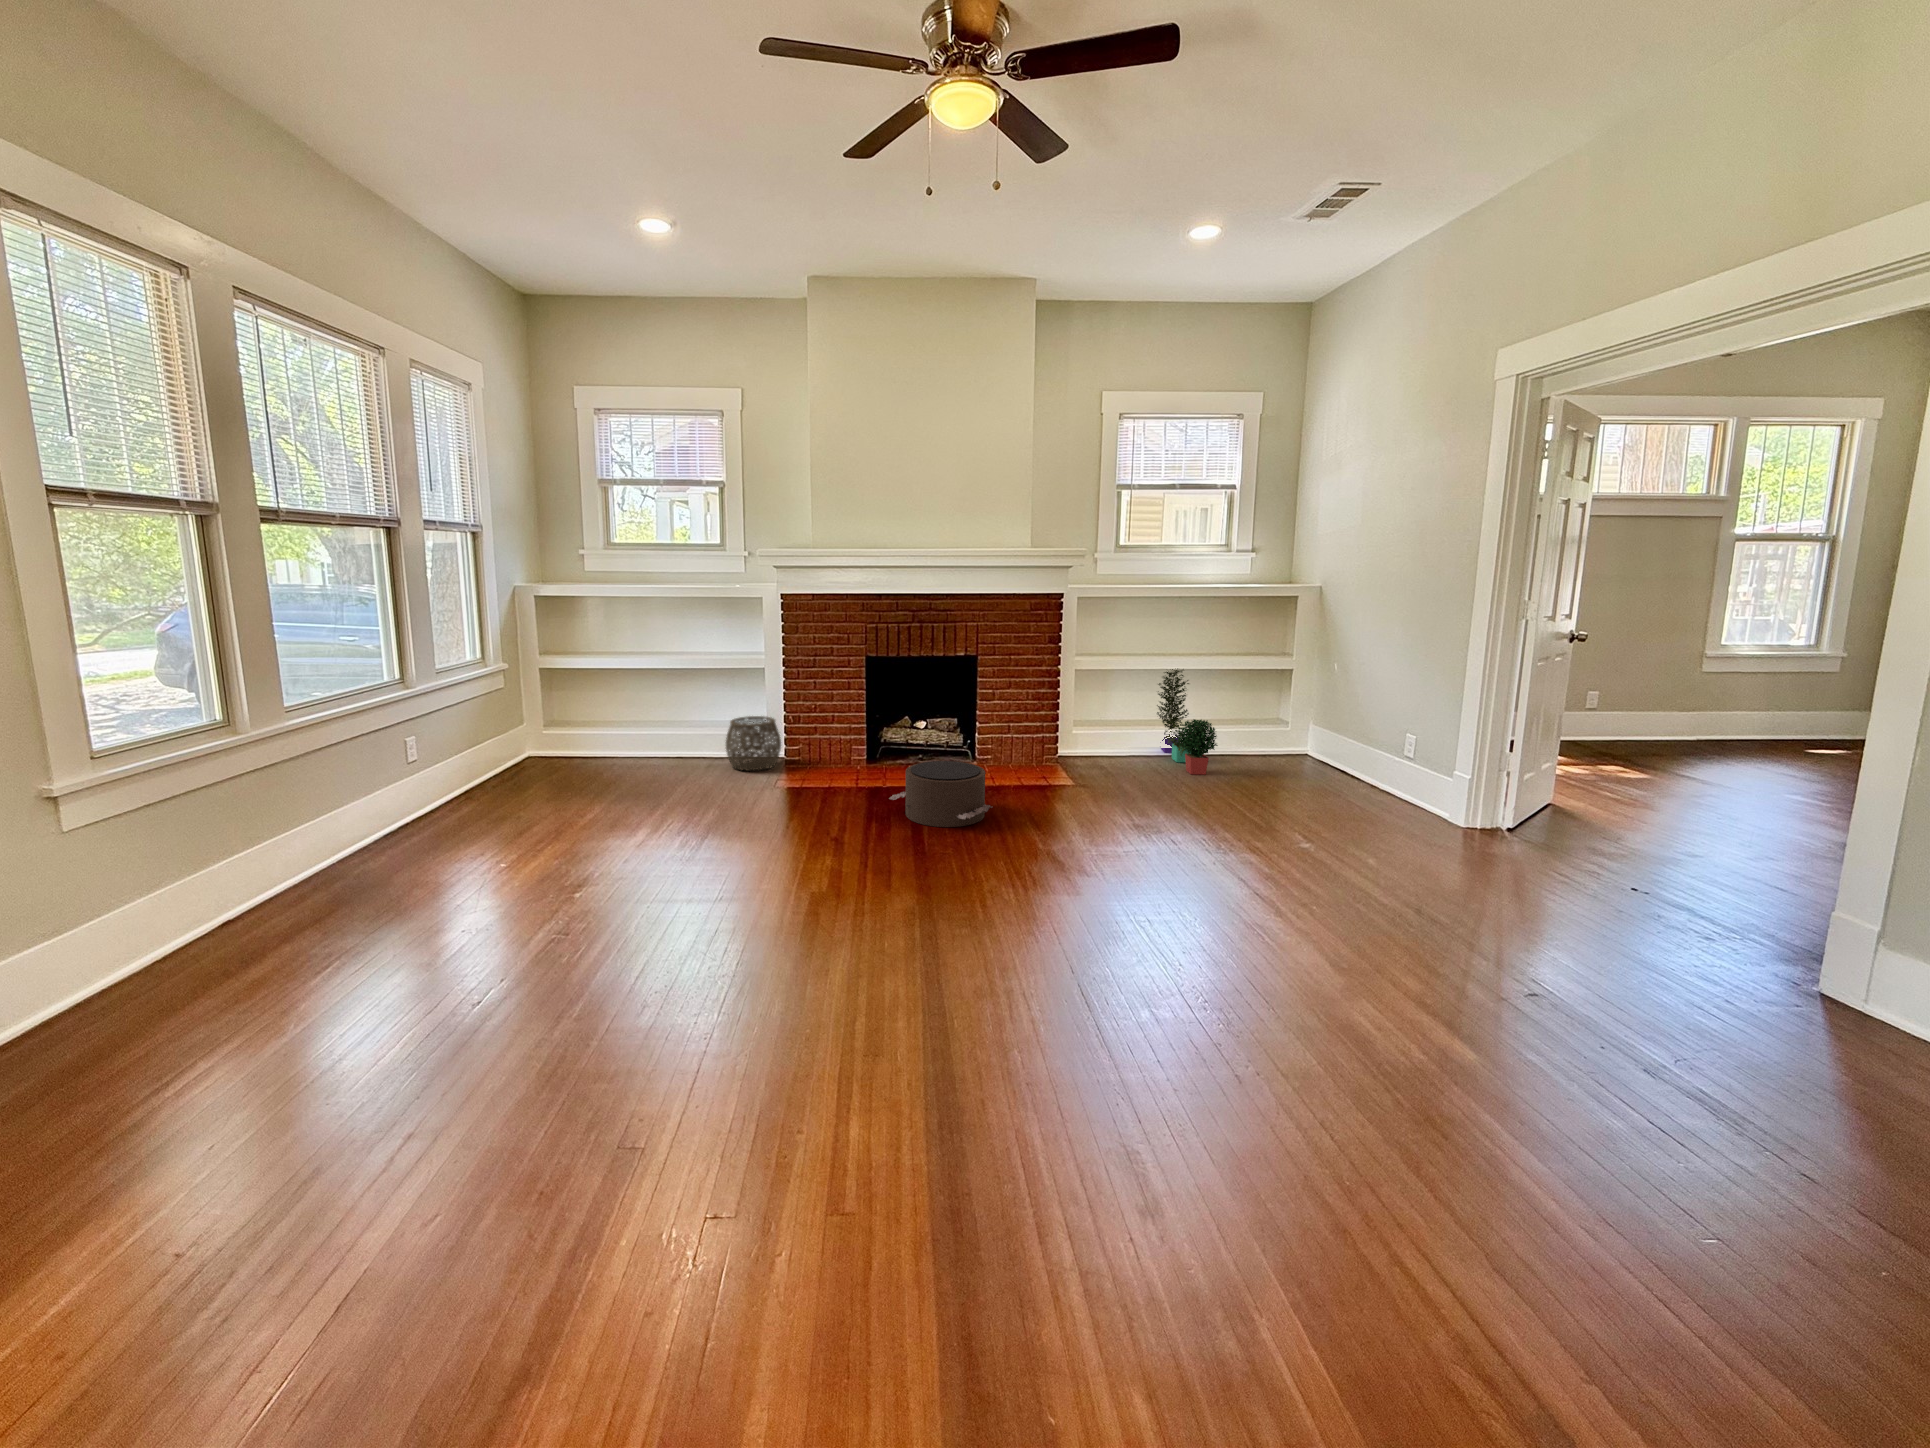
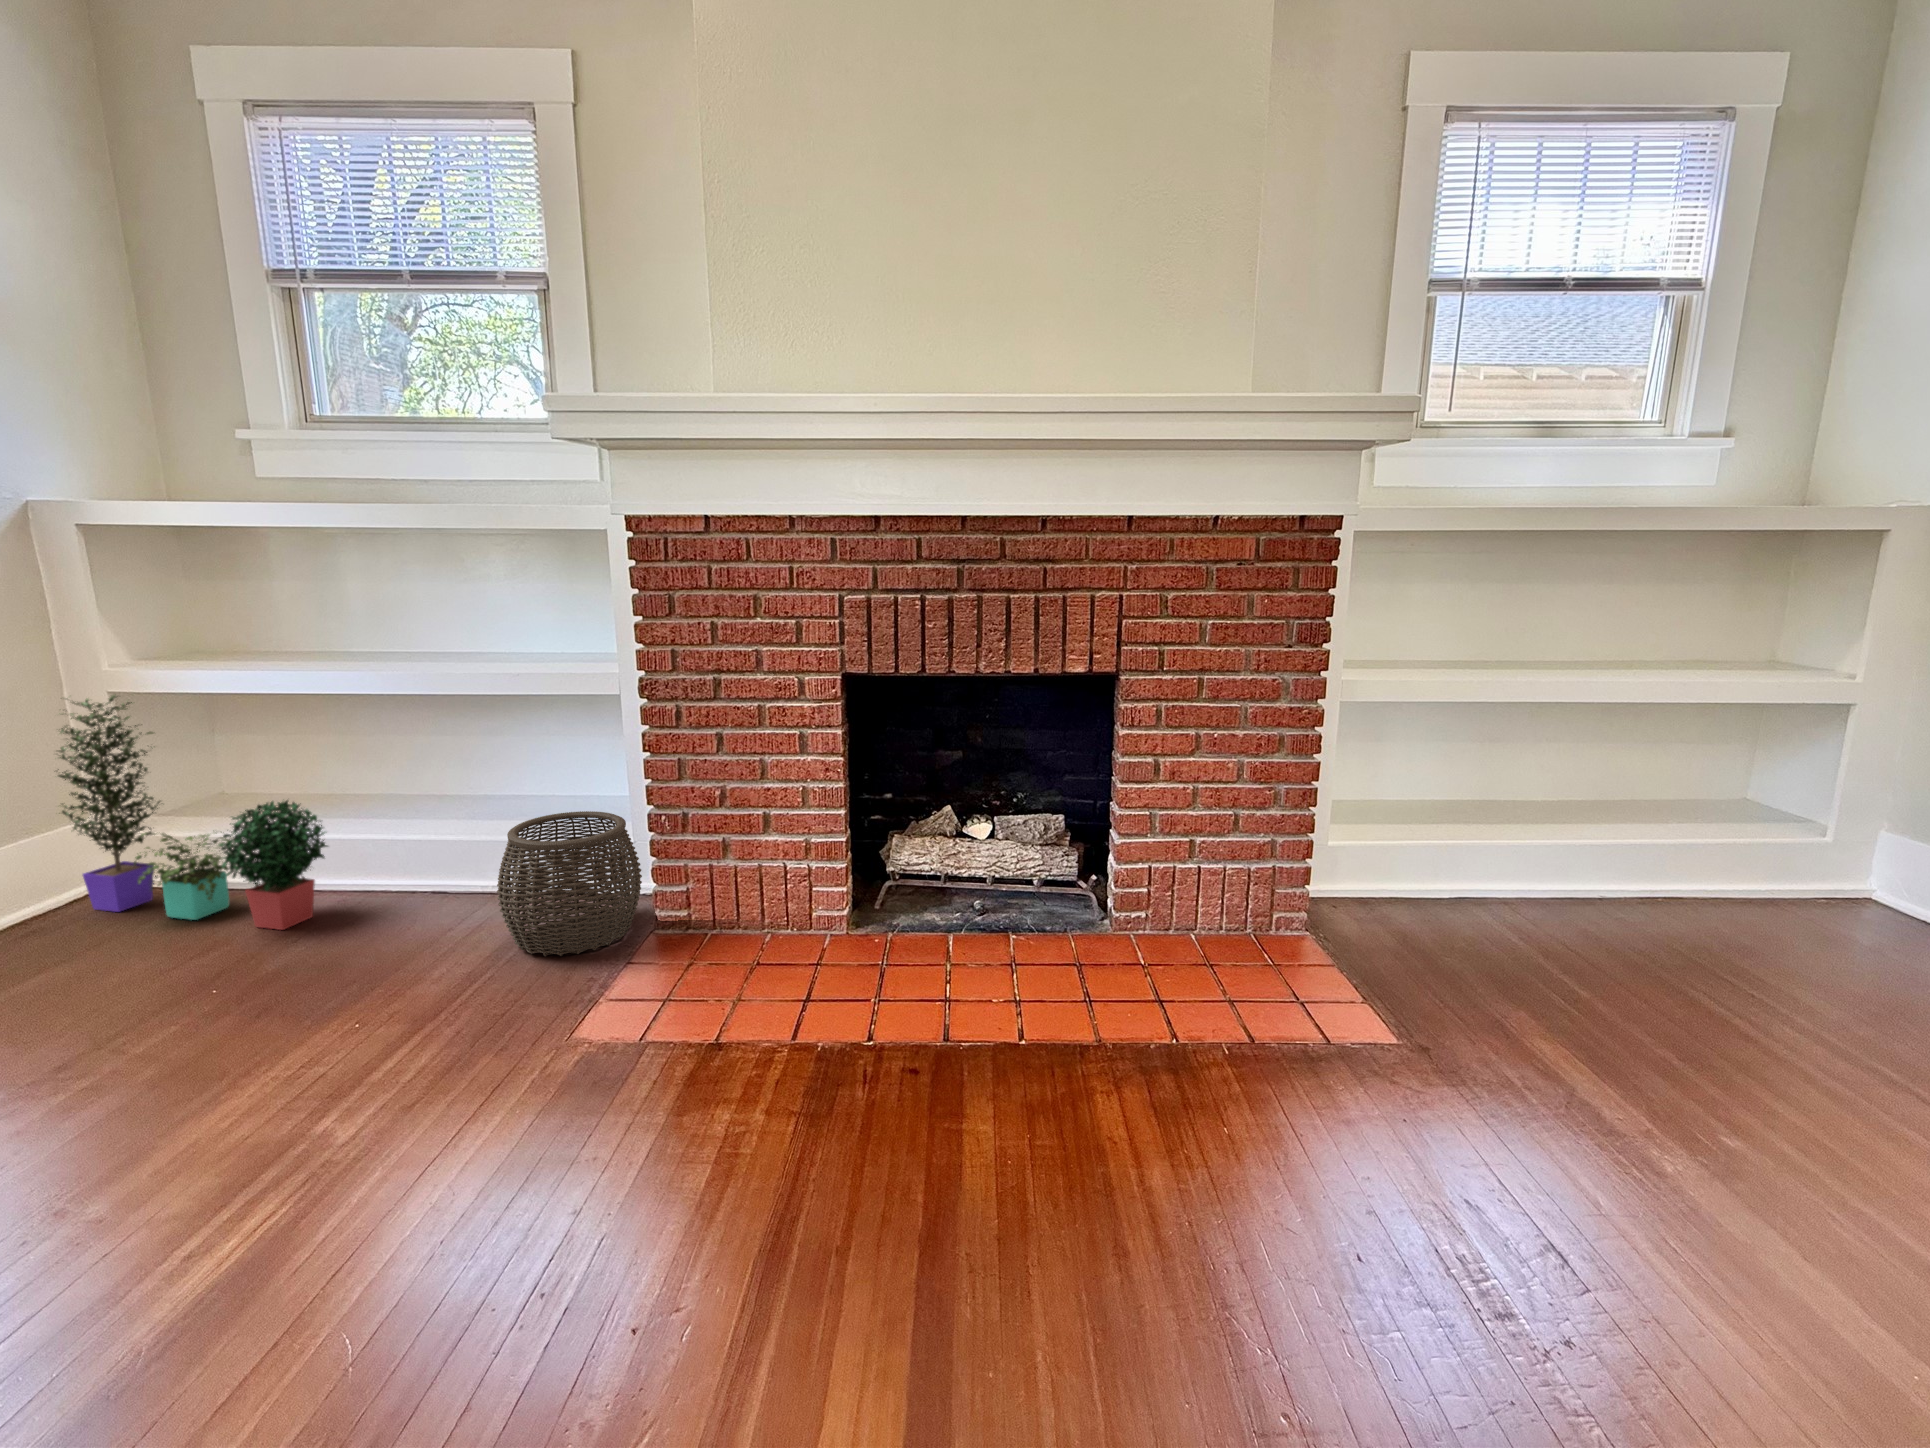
potted plant: present [1157,668,1218,775] -> present [58,695,328,930]
pouf: present [889,761,992,827] -> none [859,993,1194,1283]

